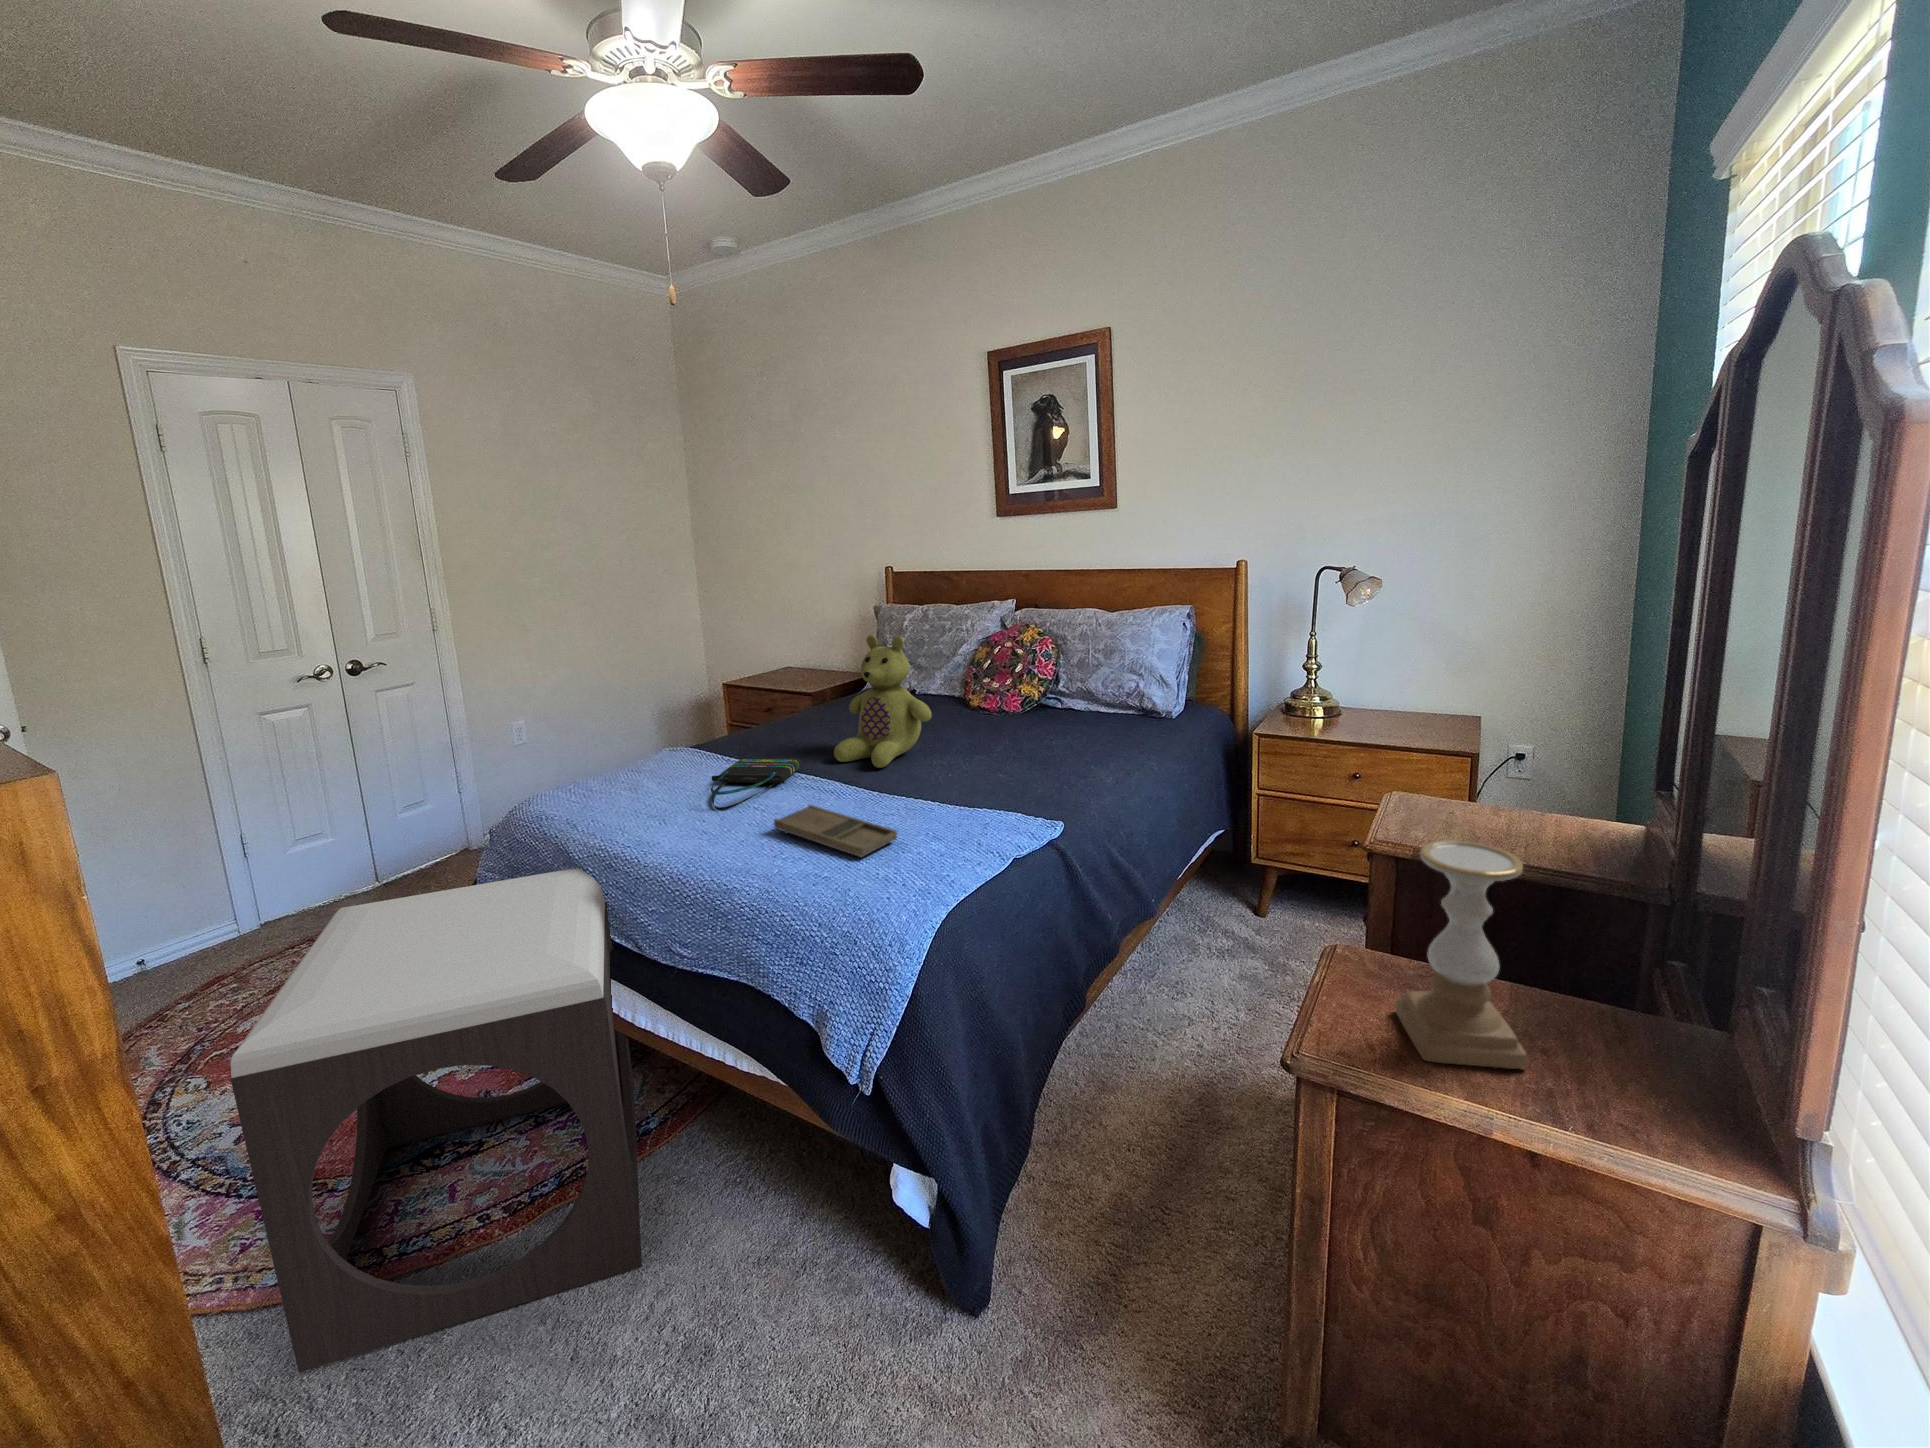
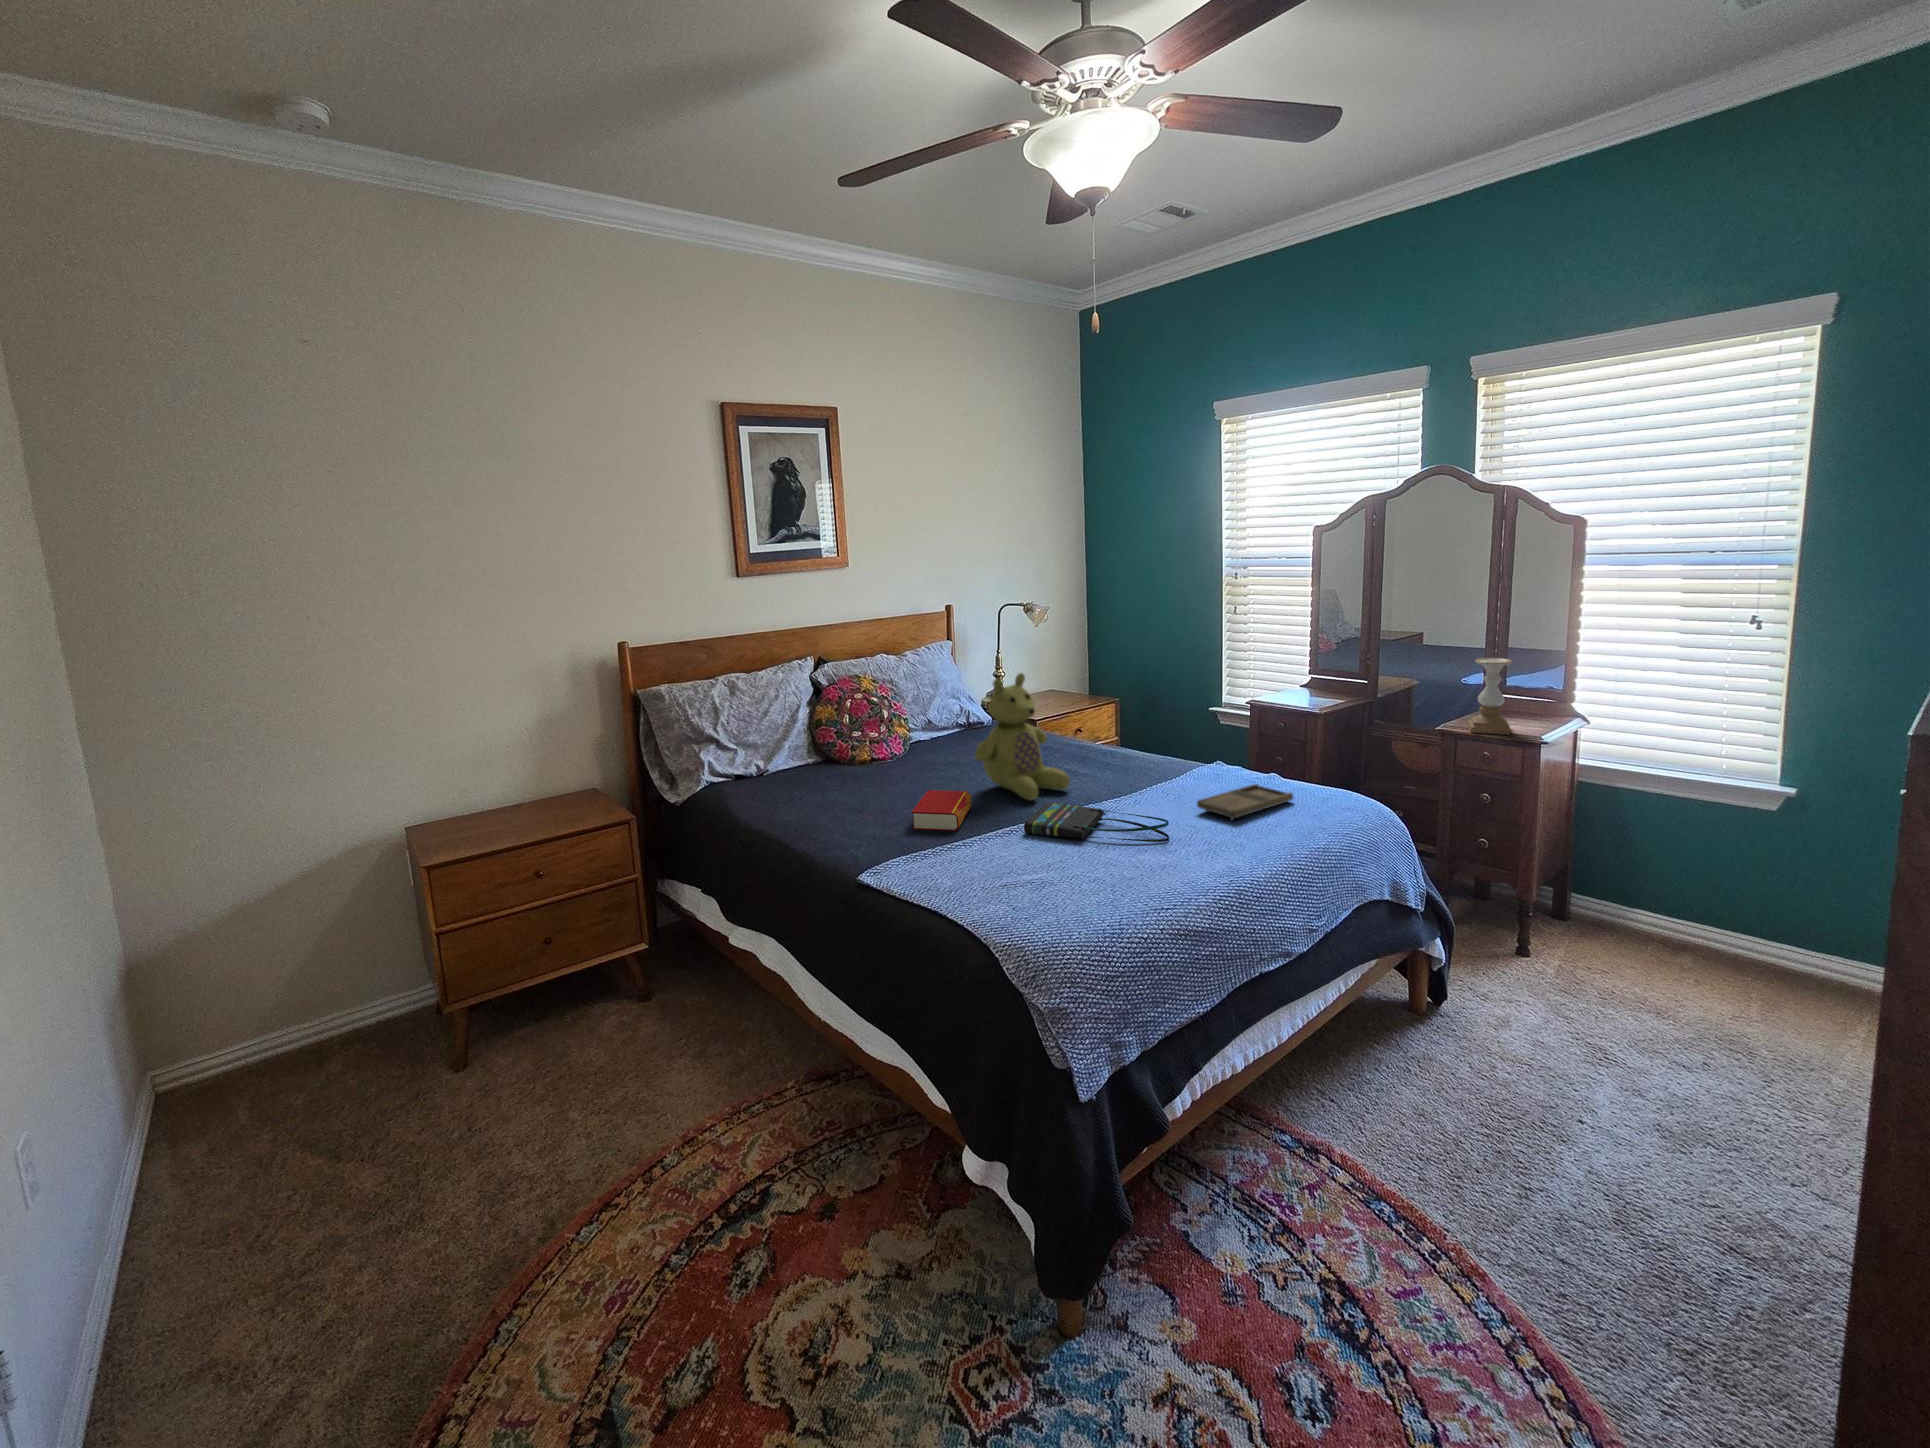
book: none [751,722,815,751] -> present [912,790,972,831]
footstool: present [231,867,642,1373] -> none [1220,904,1714,1399]

